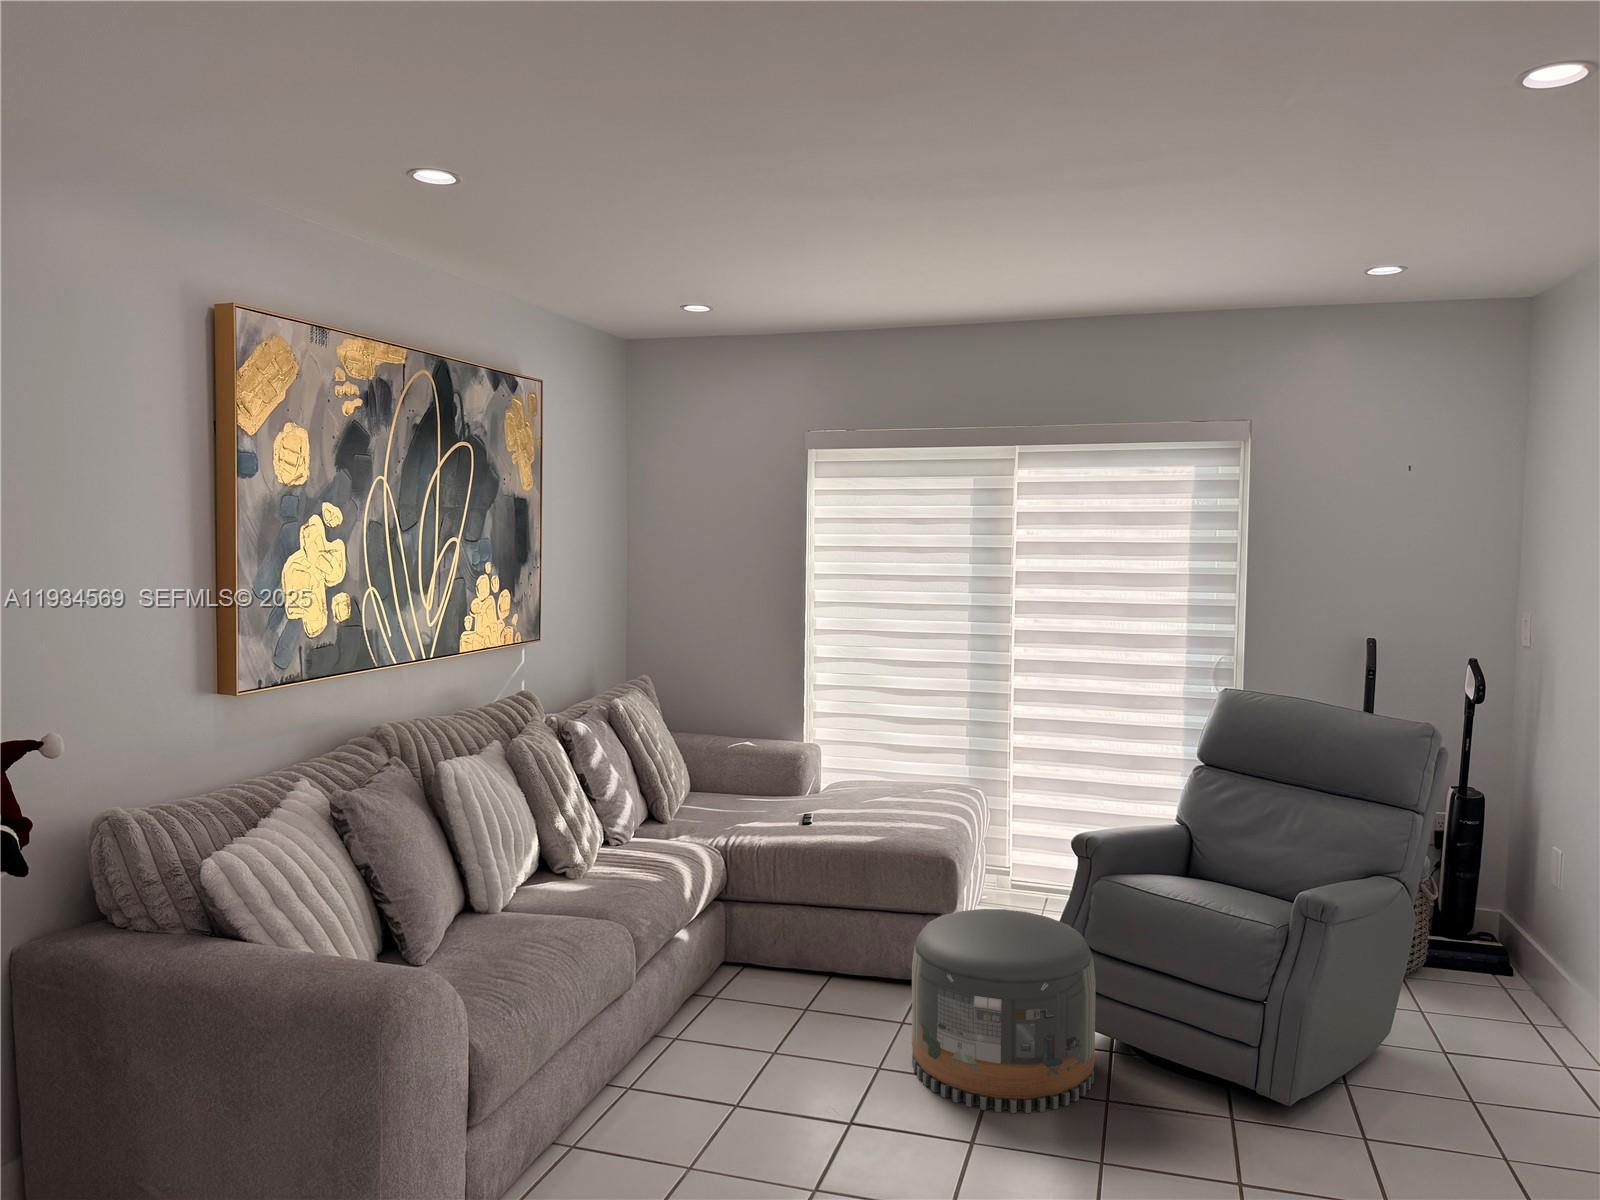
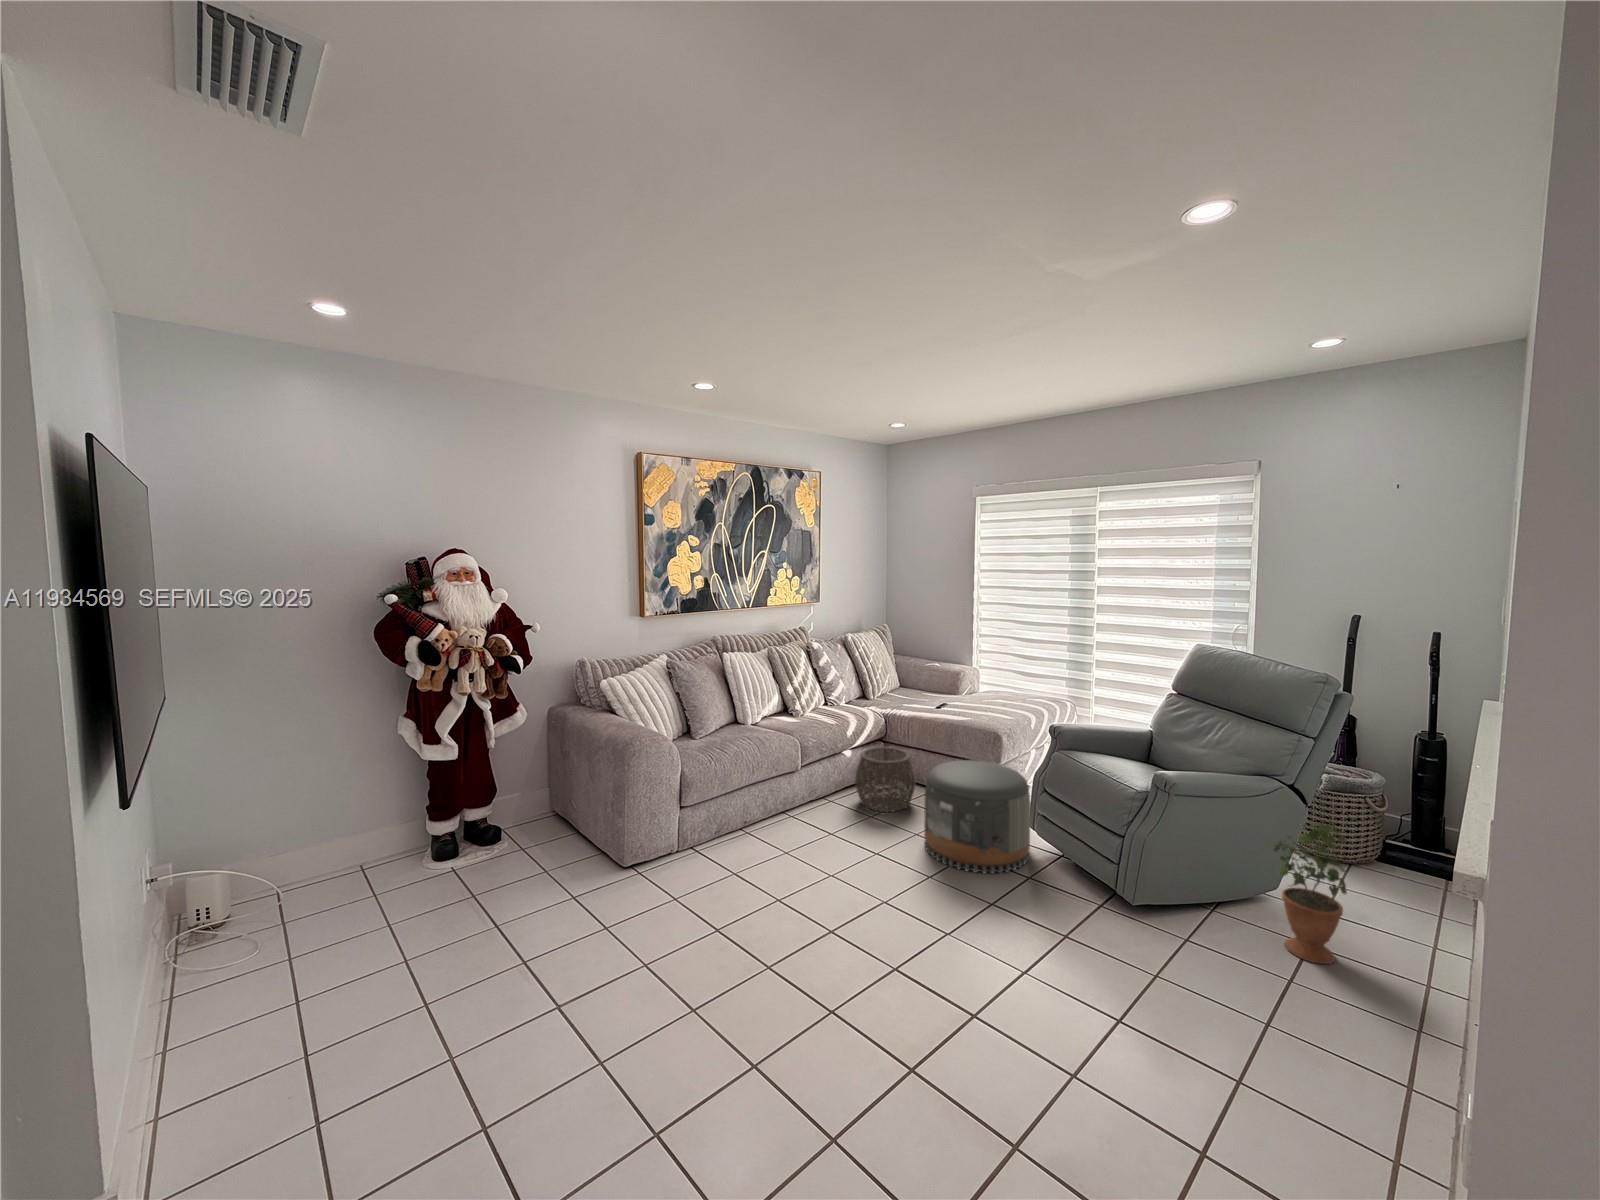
potted plant: none [1452,908,1551,1119] -> present [1272,821,1347,964]
woven basket: none [728,910,841,1039] -> present [855,747,915,812]

